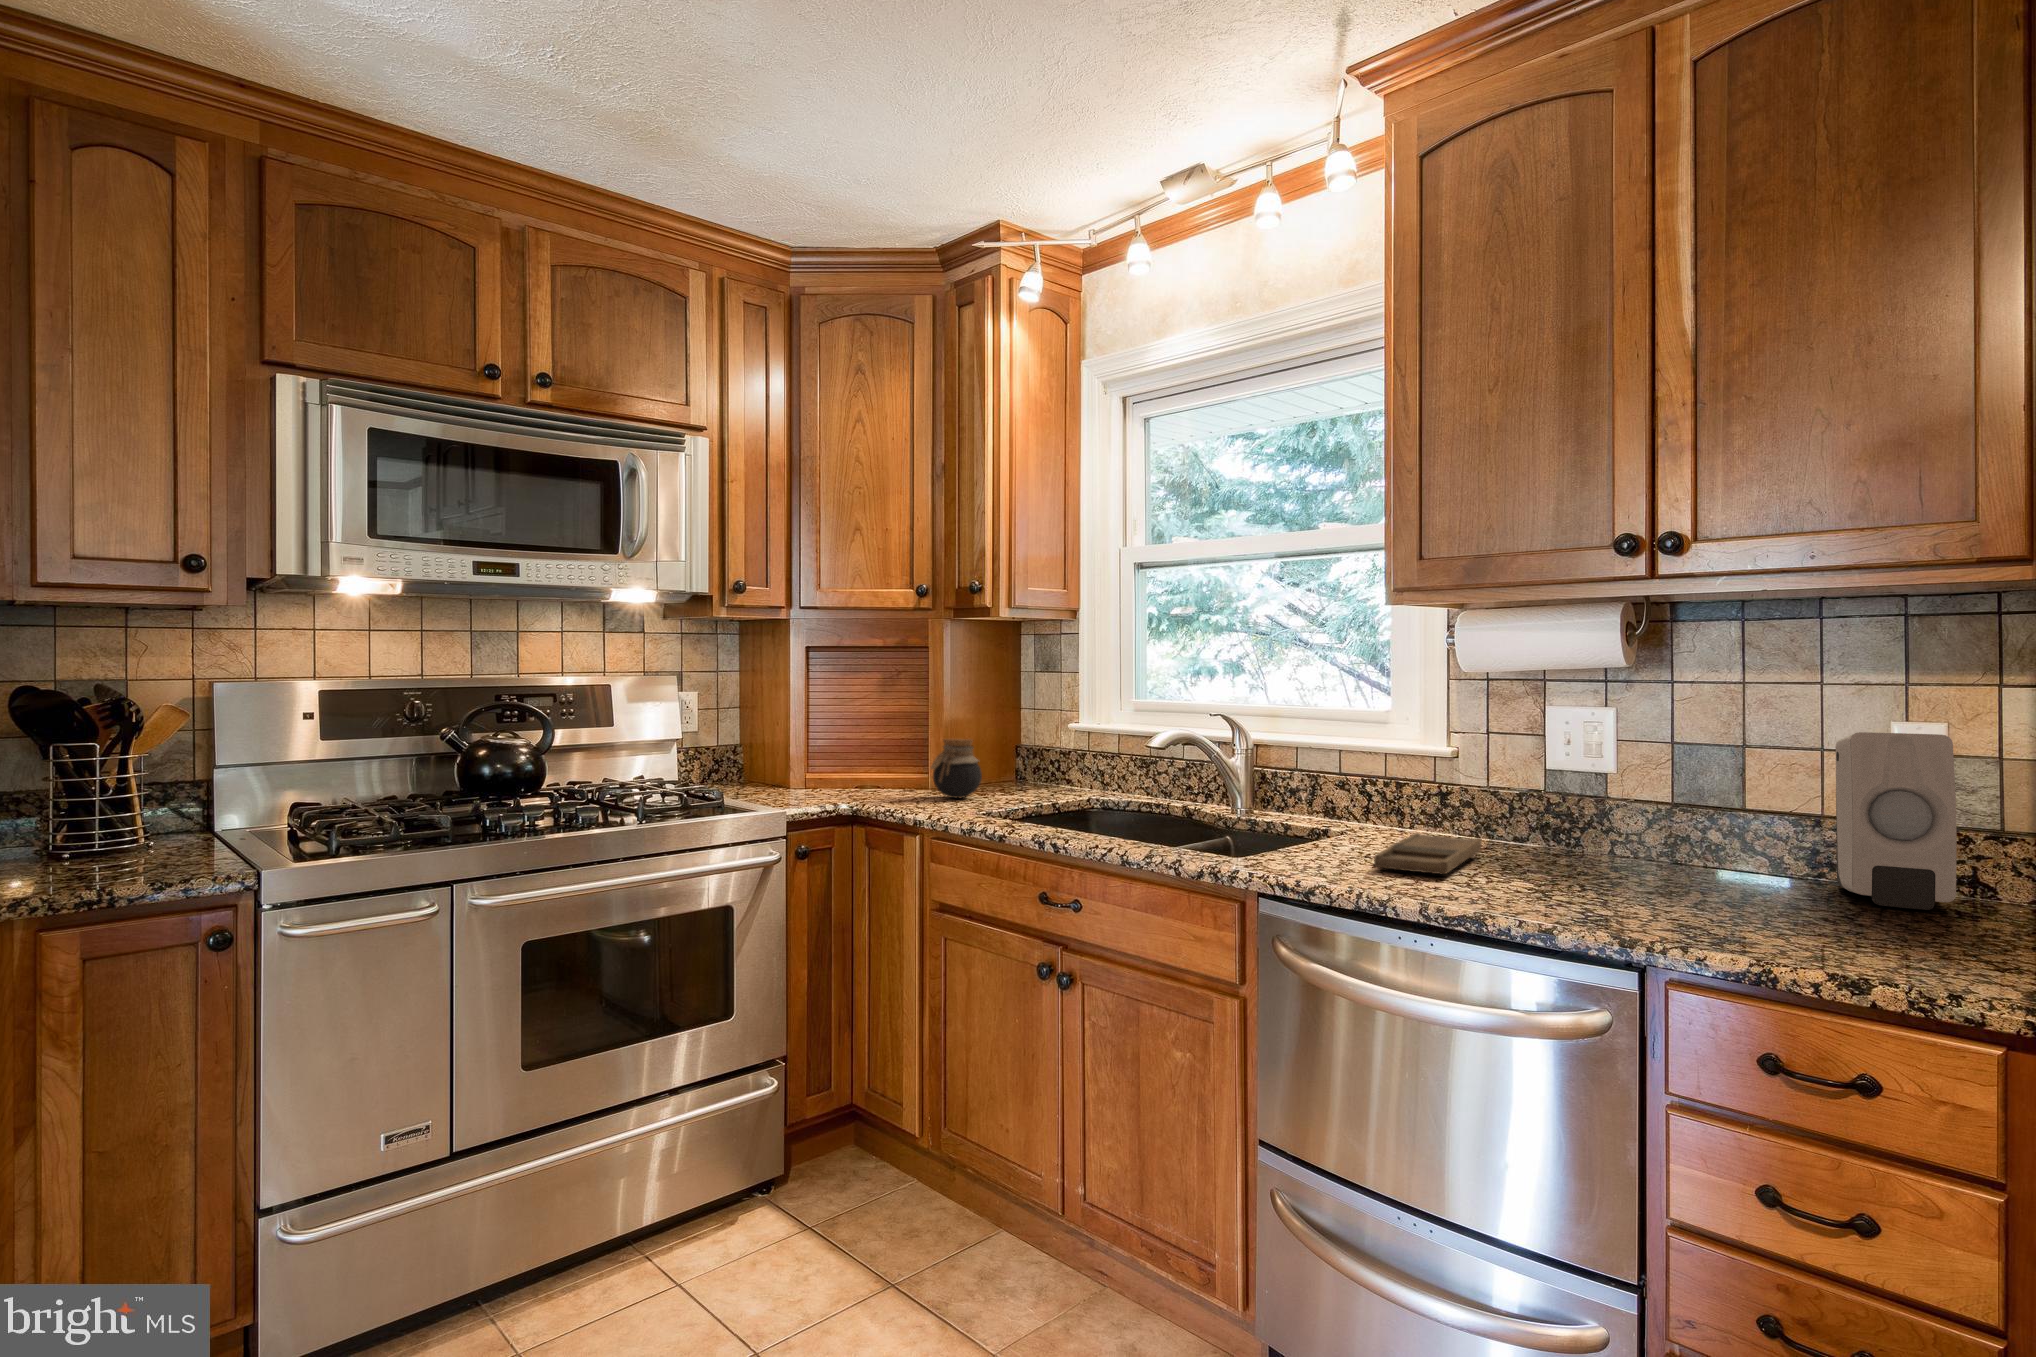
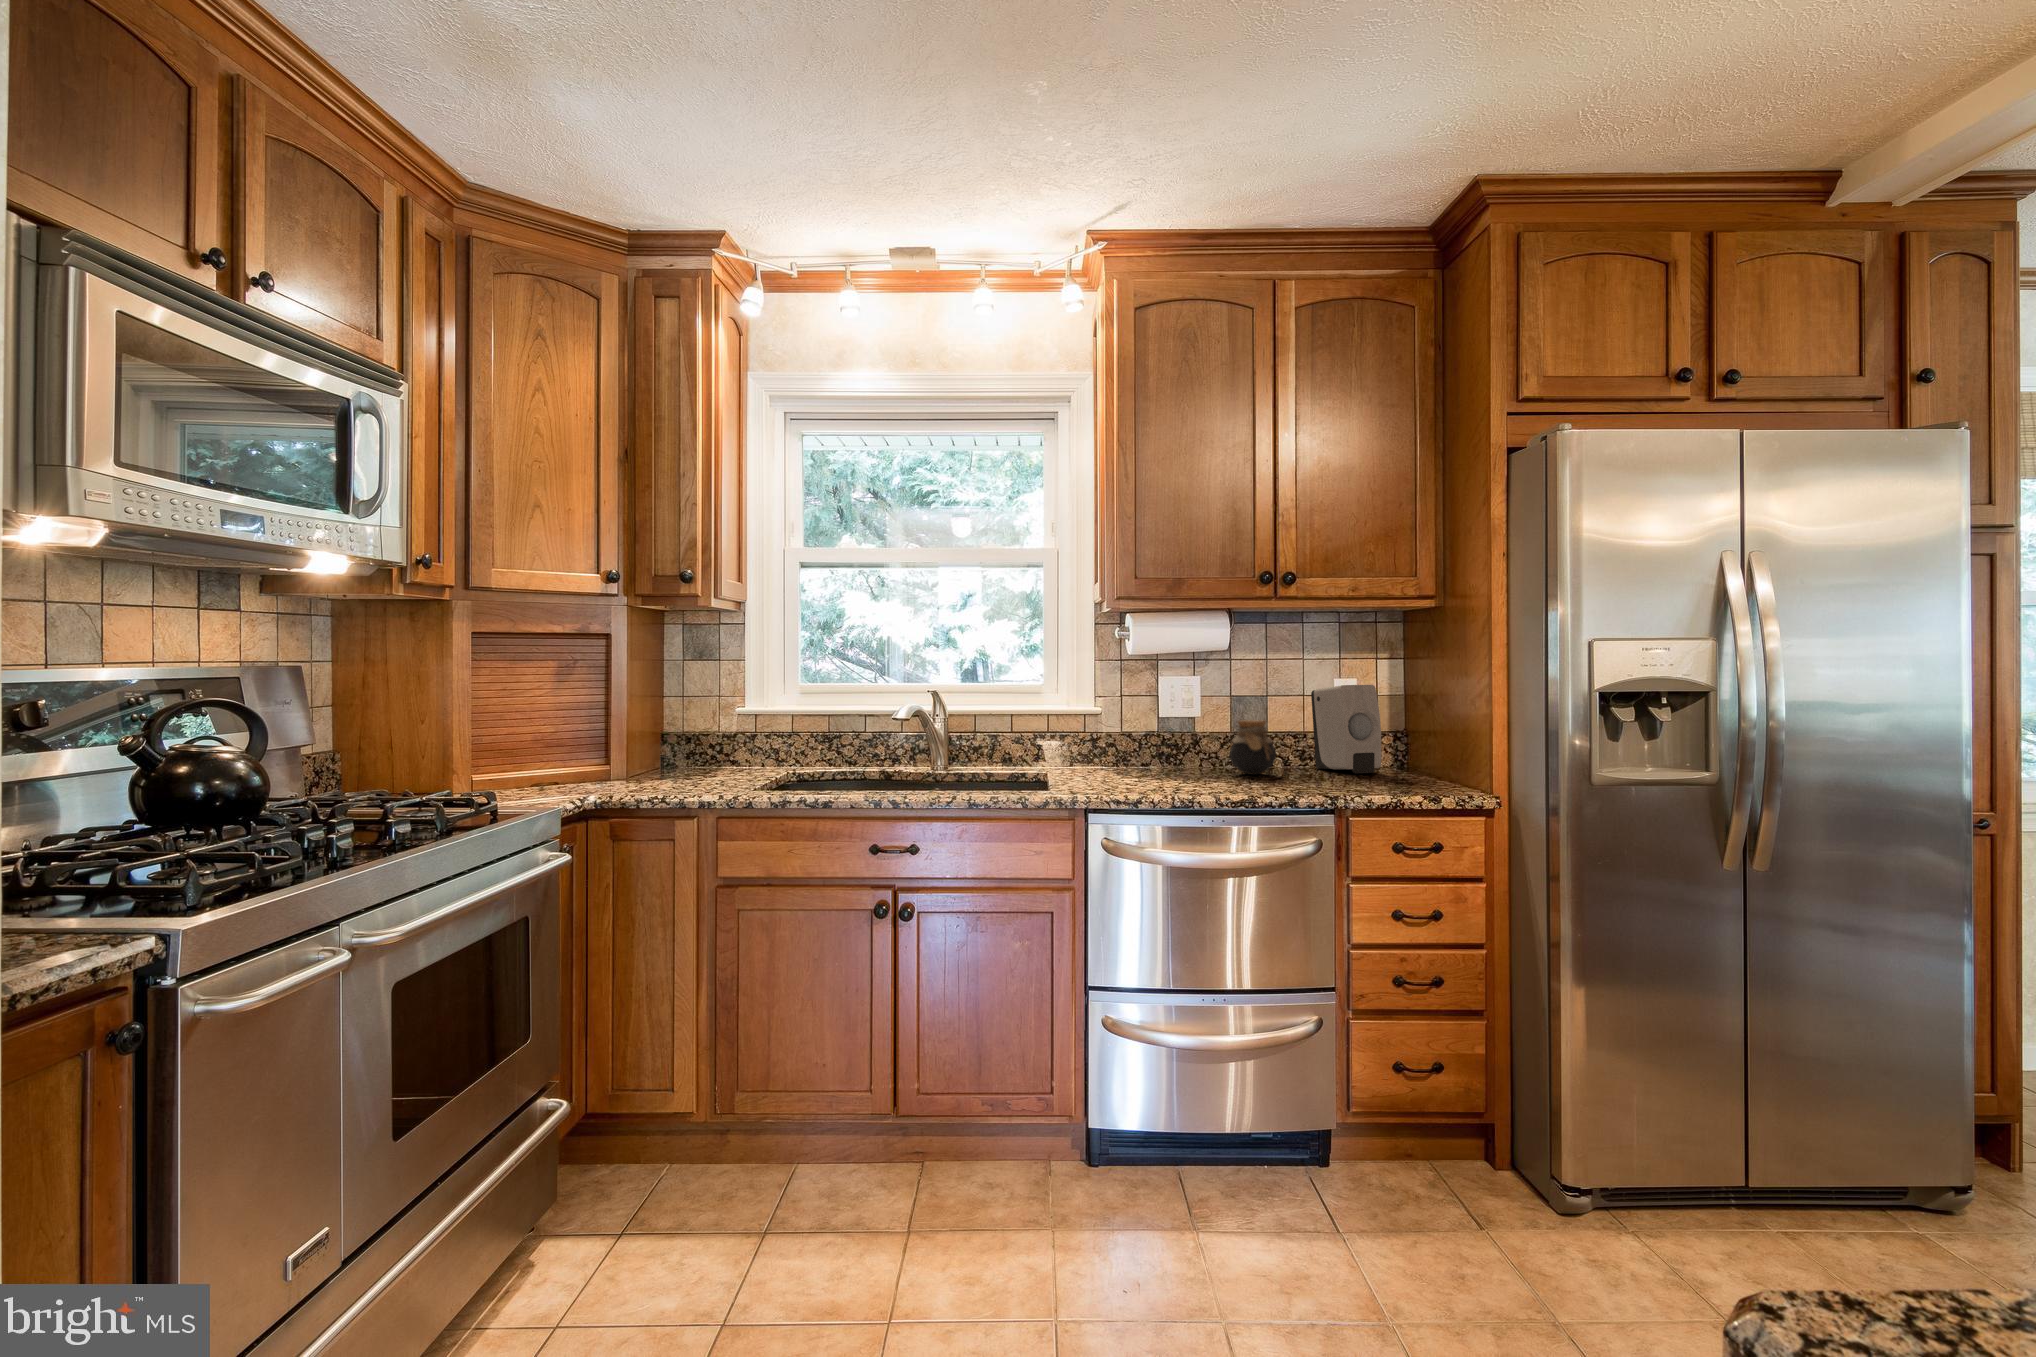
jar: present [931,739,982,798] -> present [1230,720,1276,775]
tray: present [1374,833,1481,874] -> none [1119,764,1194,788]

